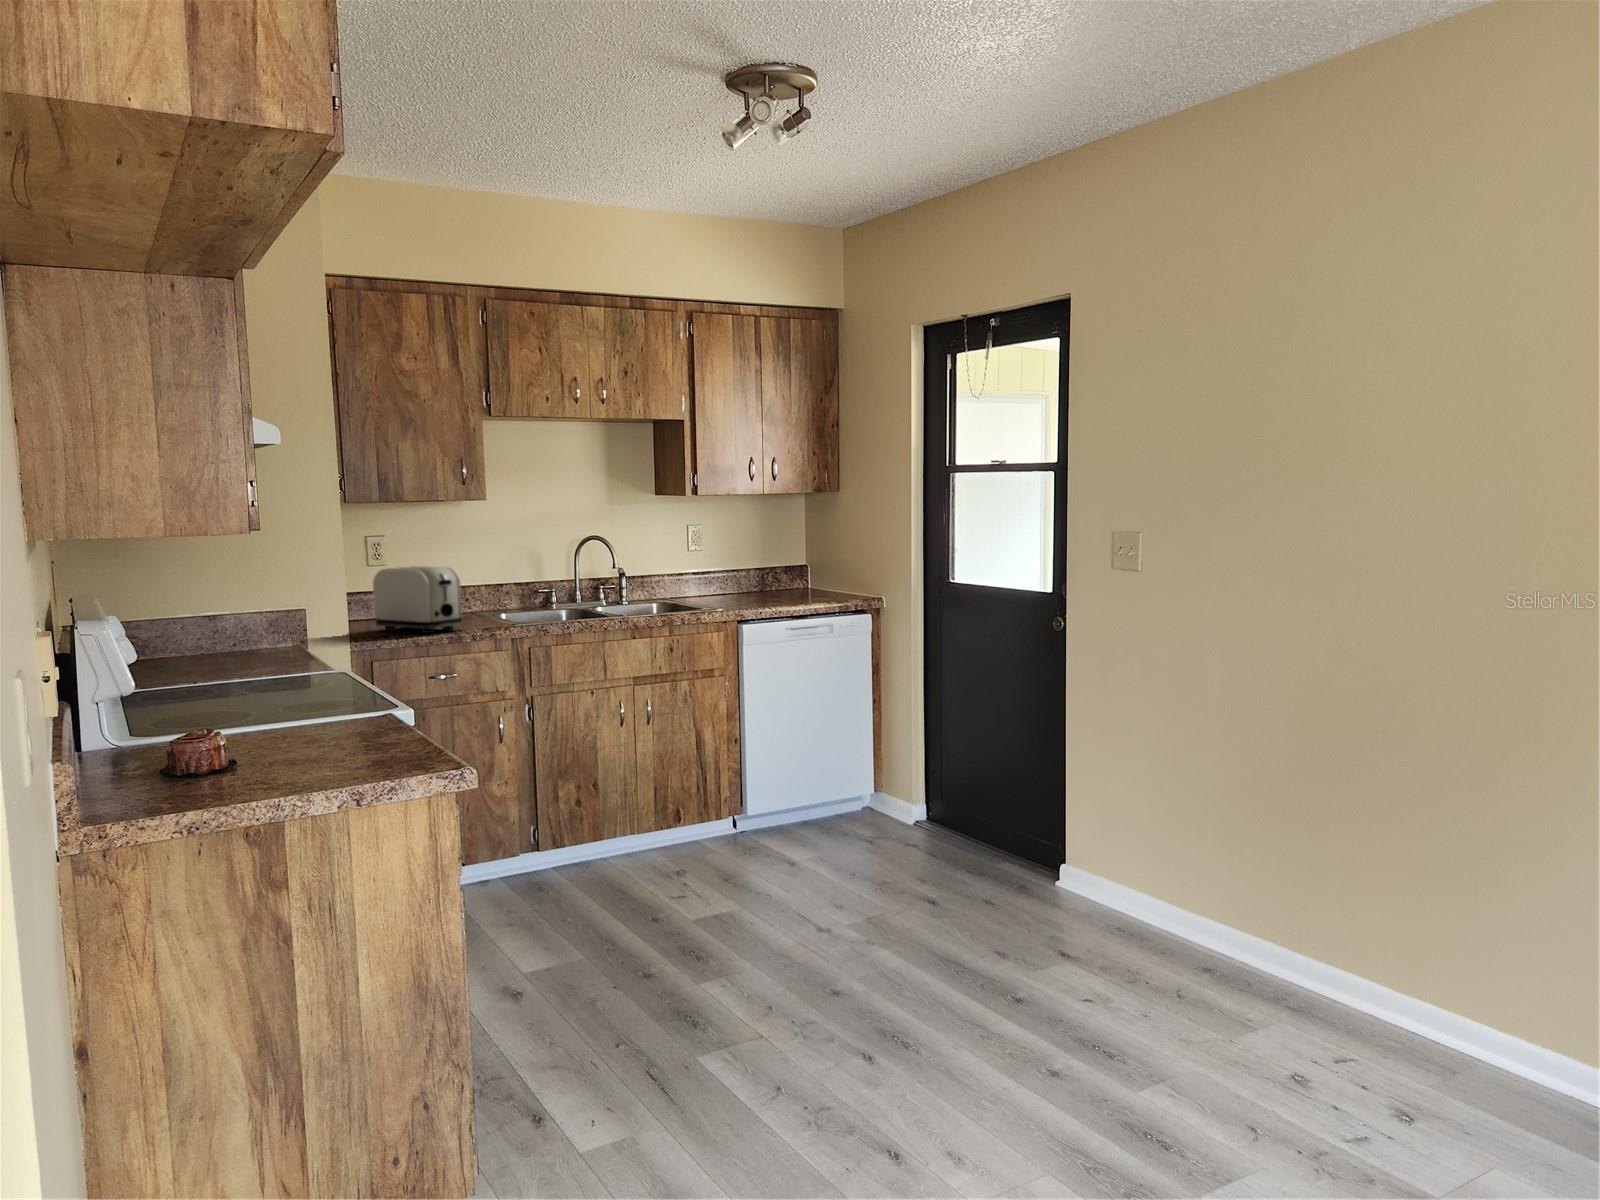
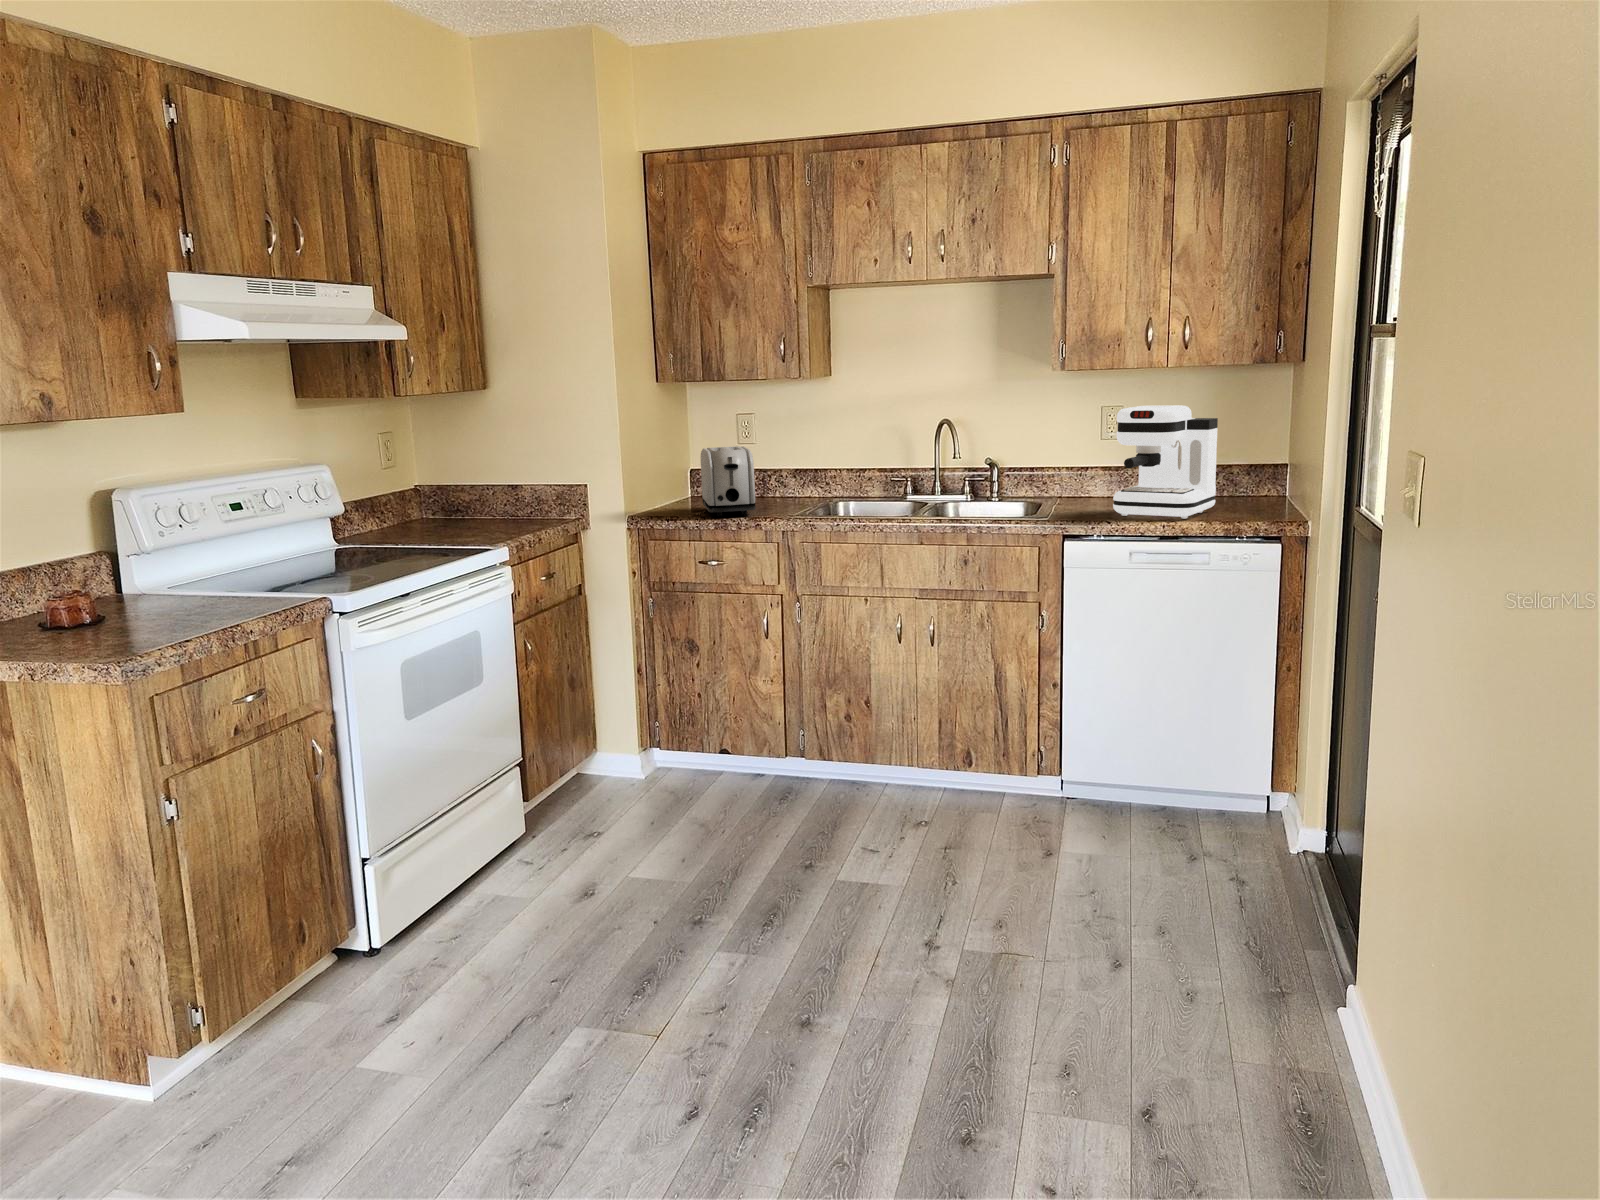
coffee maker: none [742,521,811,603] -> present [1113,405,1218,519]

